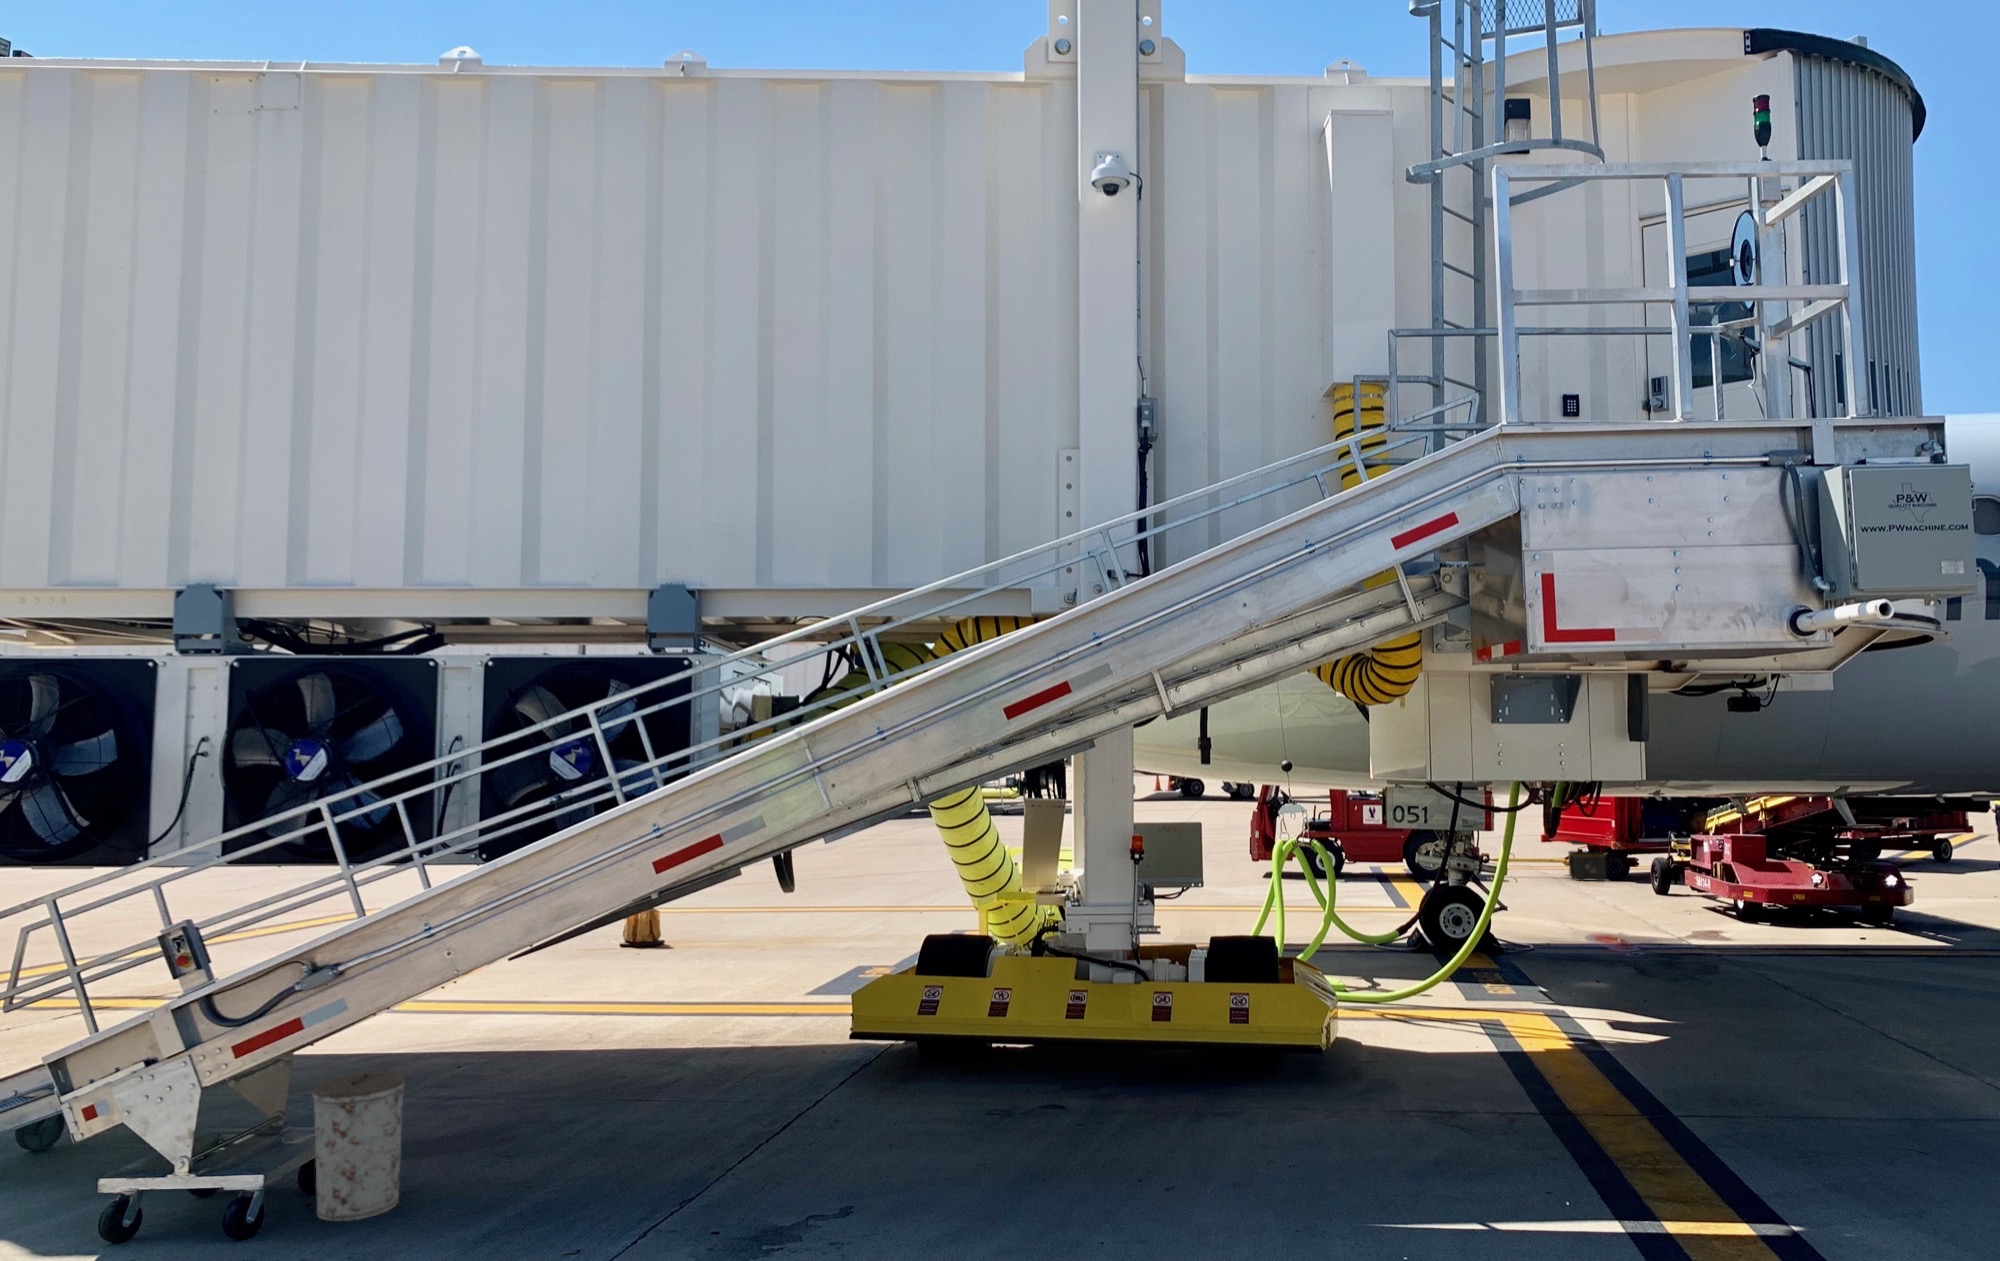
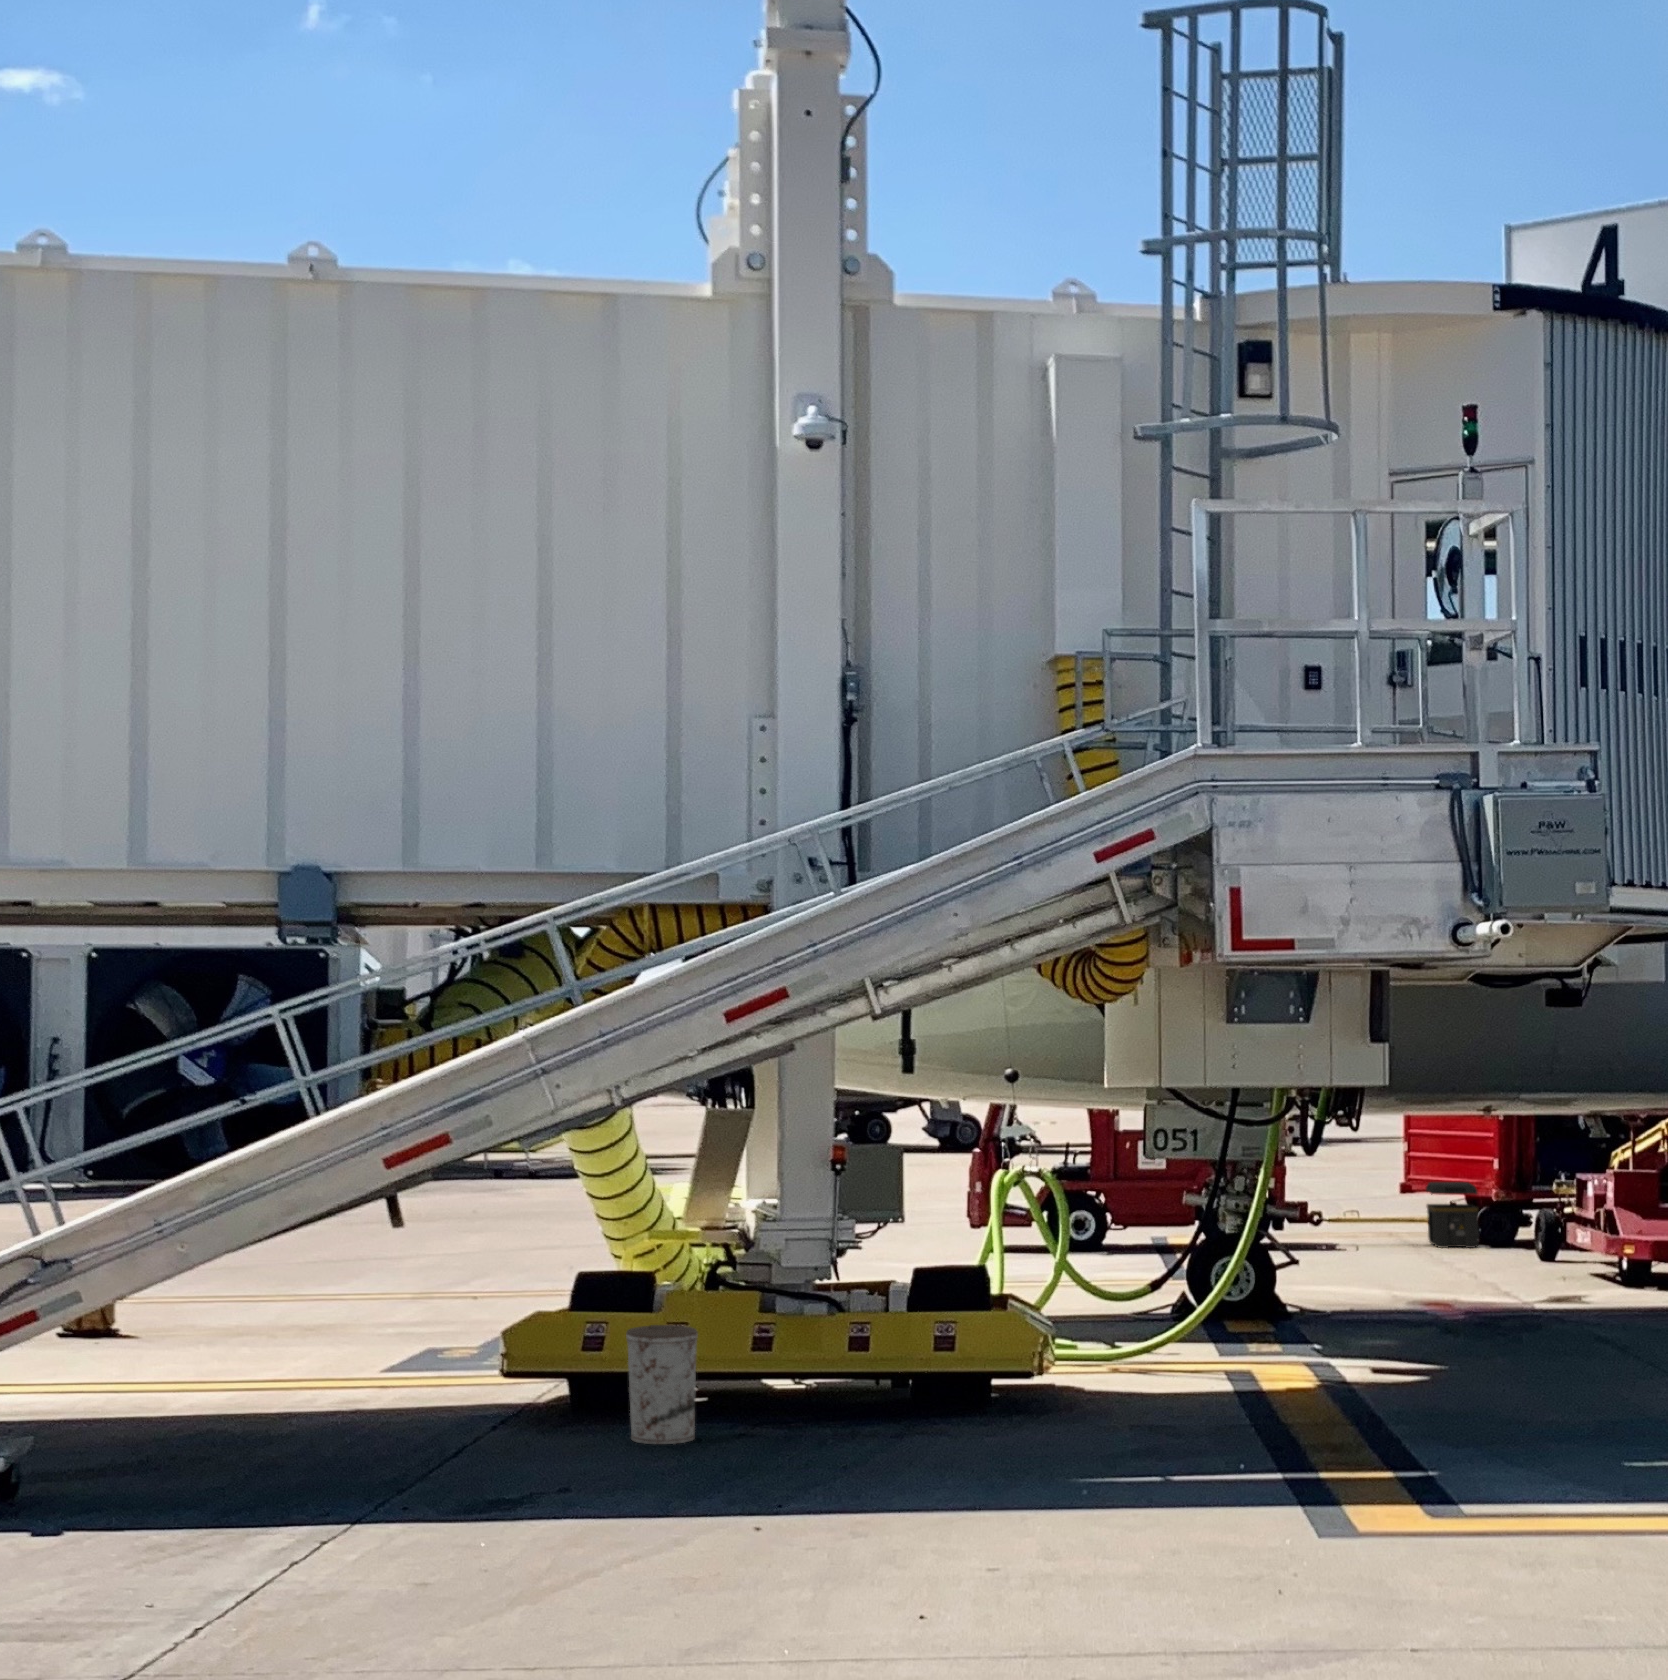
trash can: present [313,1071,405,1221] -> present [626,1325,698,1444]

